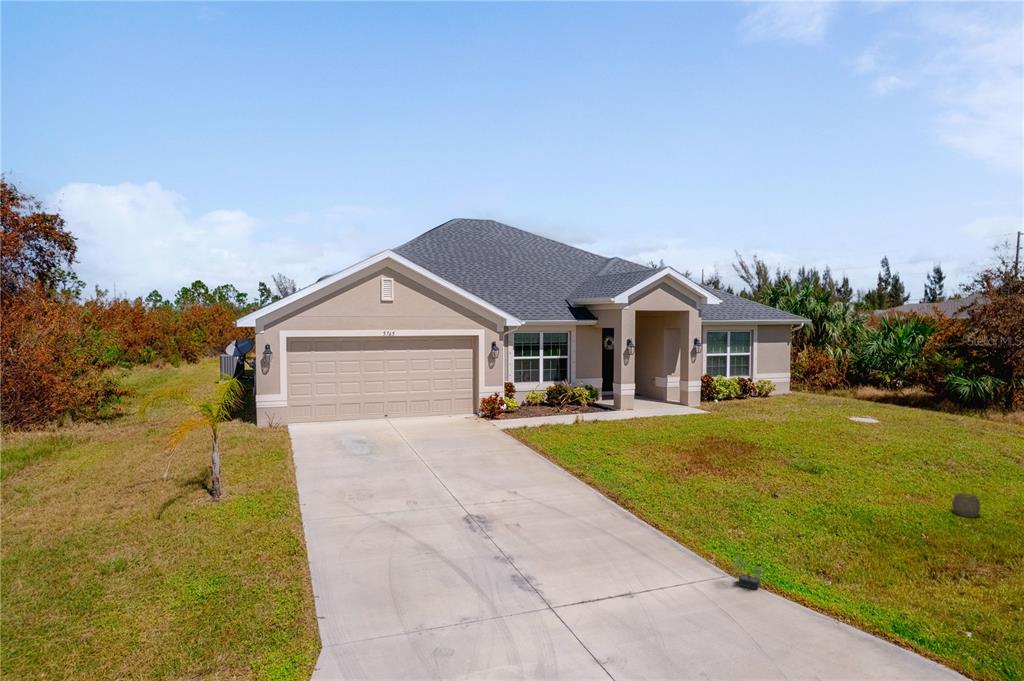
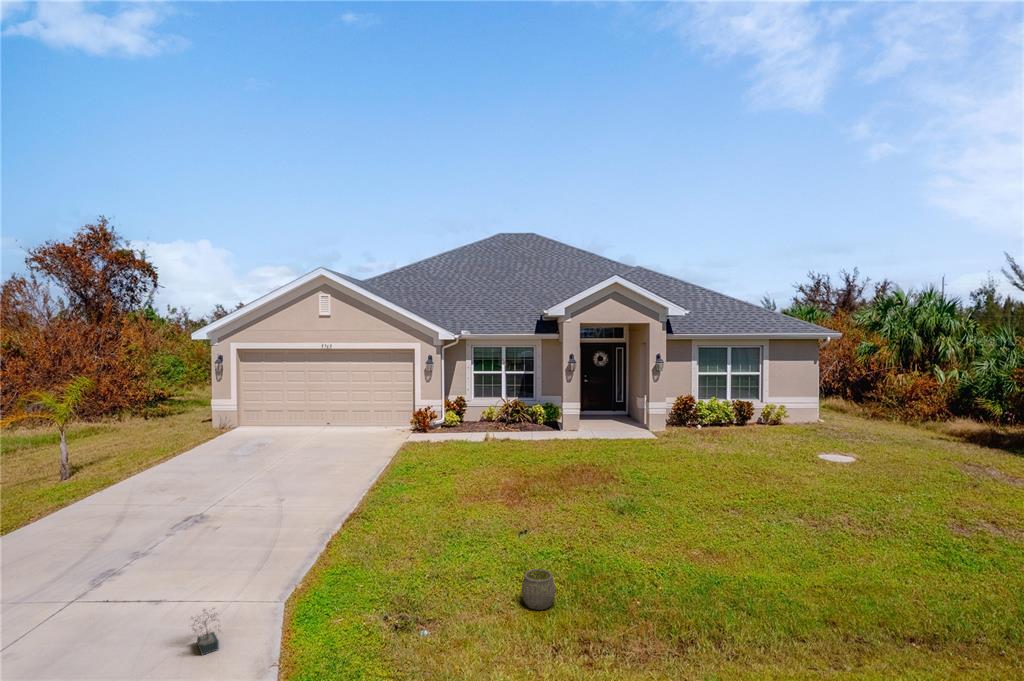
woven basket: present [952,493,981,518] -> present [522,569,555,610]

